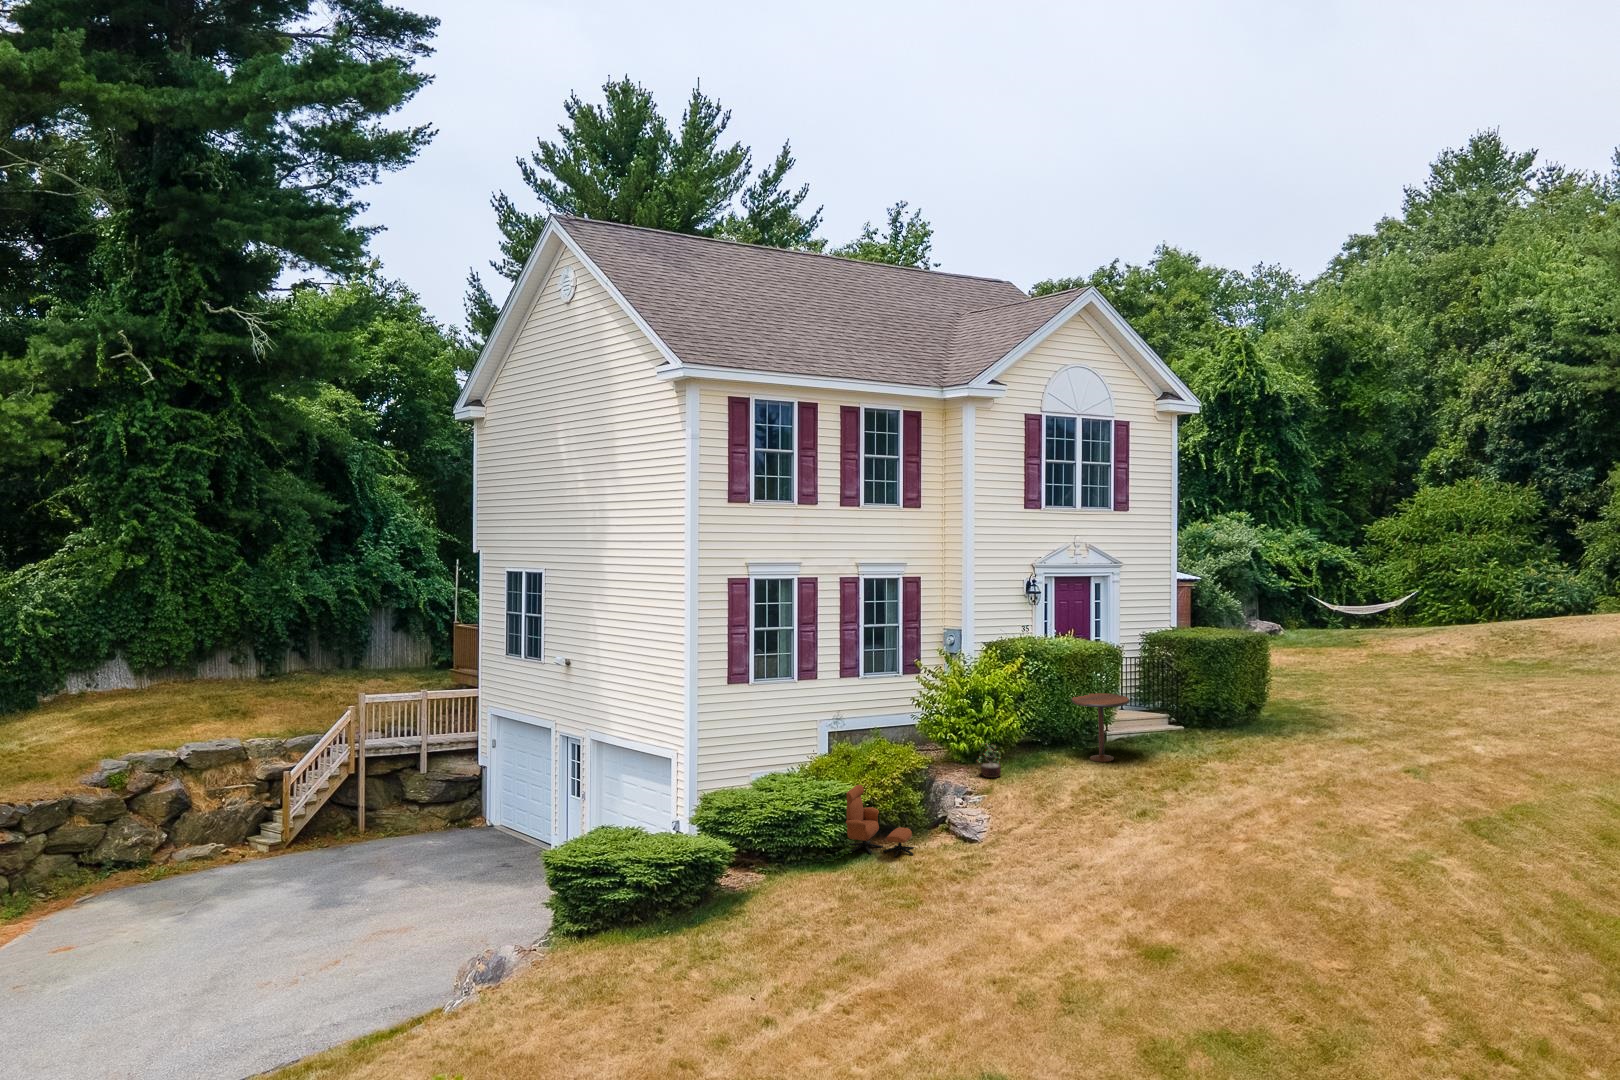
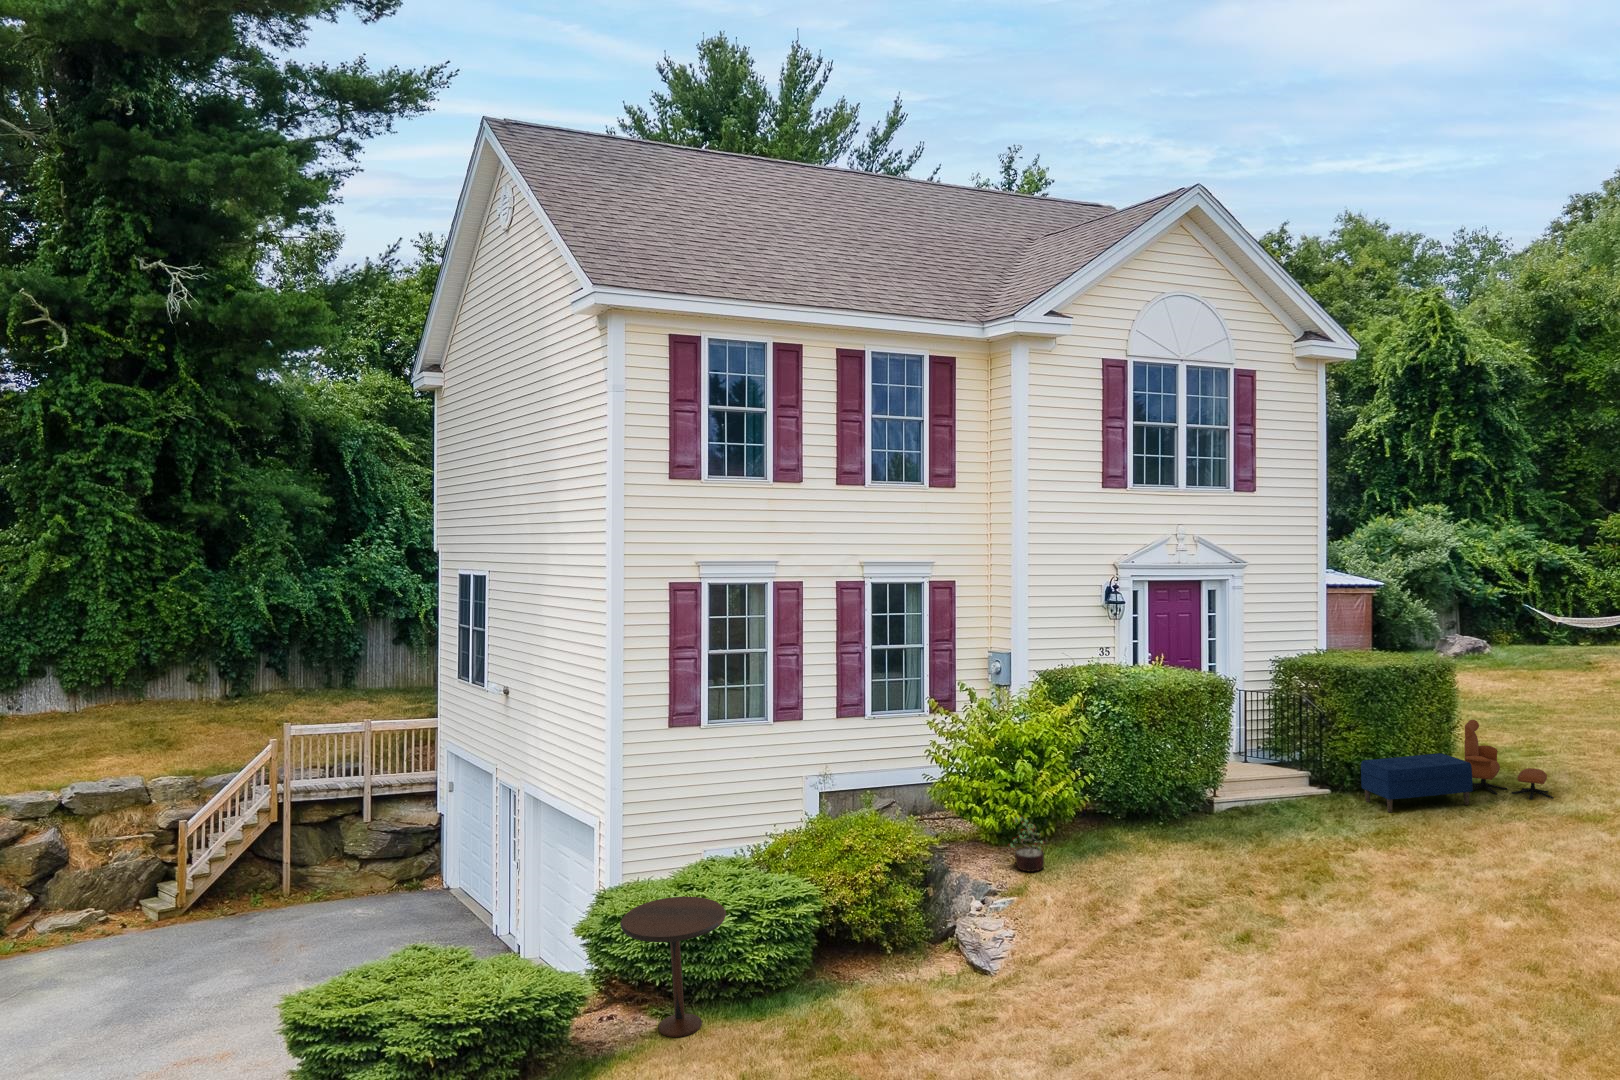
pedestal table: present [1071,693,1130,762] -> present [620,897,726,1037]
bench: none [1201,696,1272,736] -> present [1361,753,1473,812]
lounge chair: present [846,785,914,857] -> present [1464,720,1554,799]

